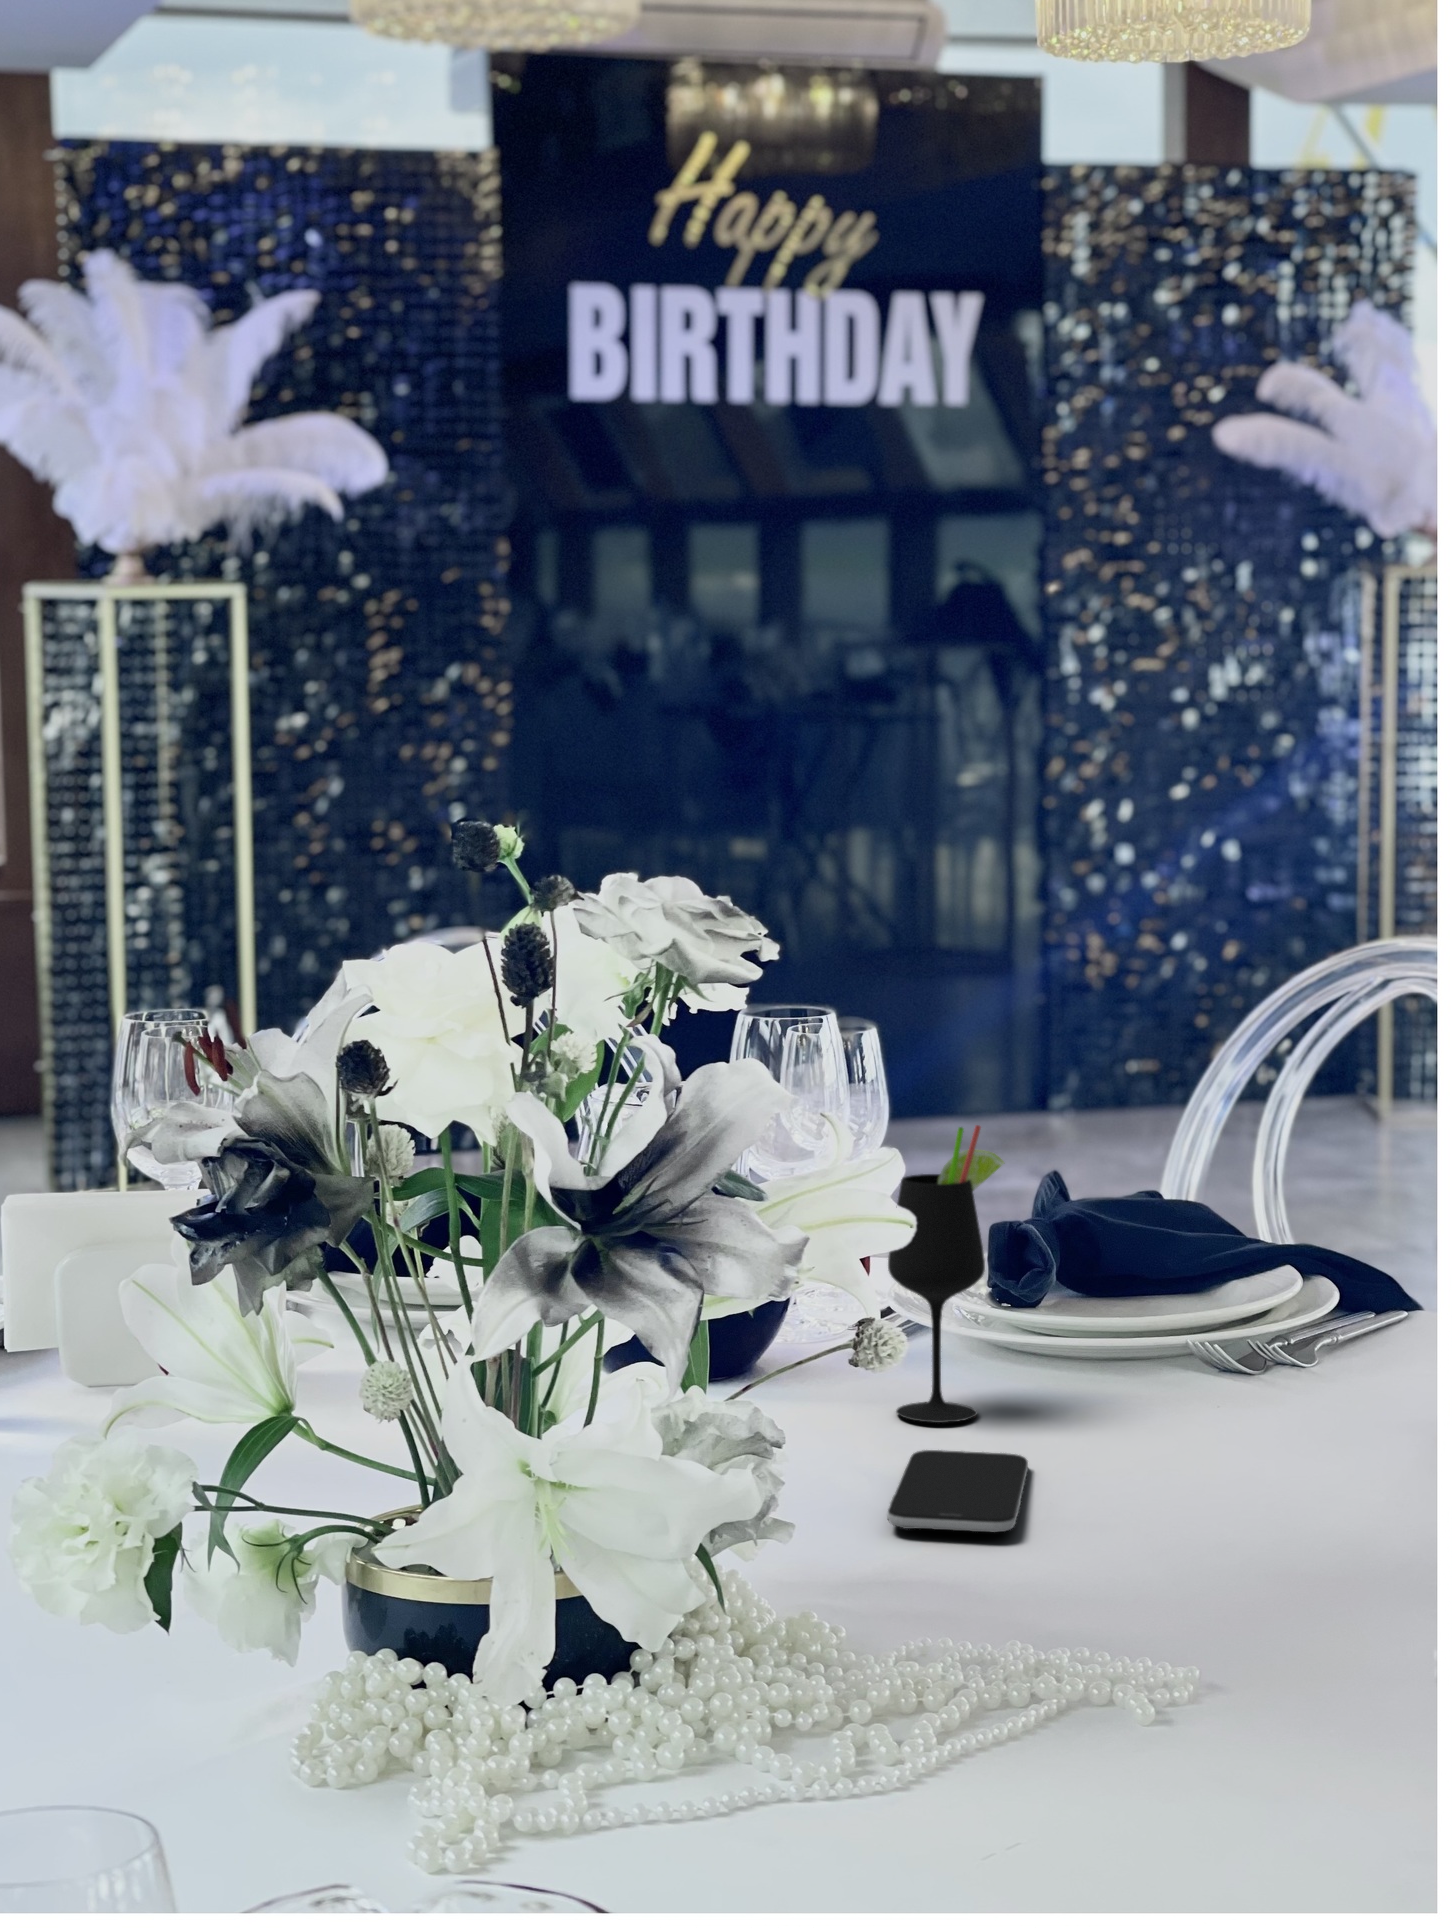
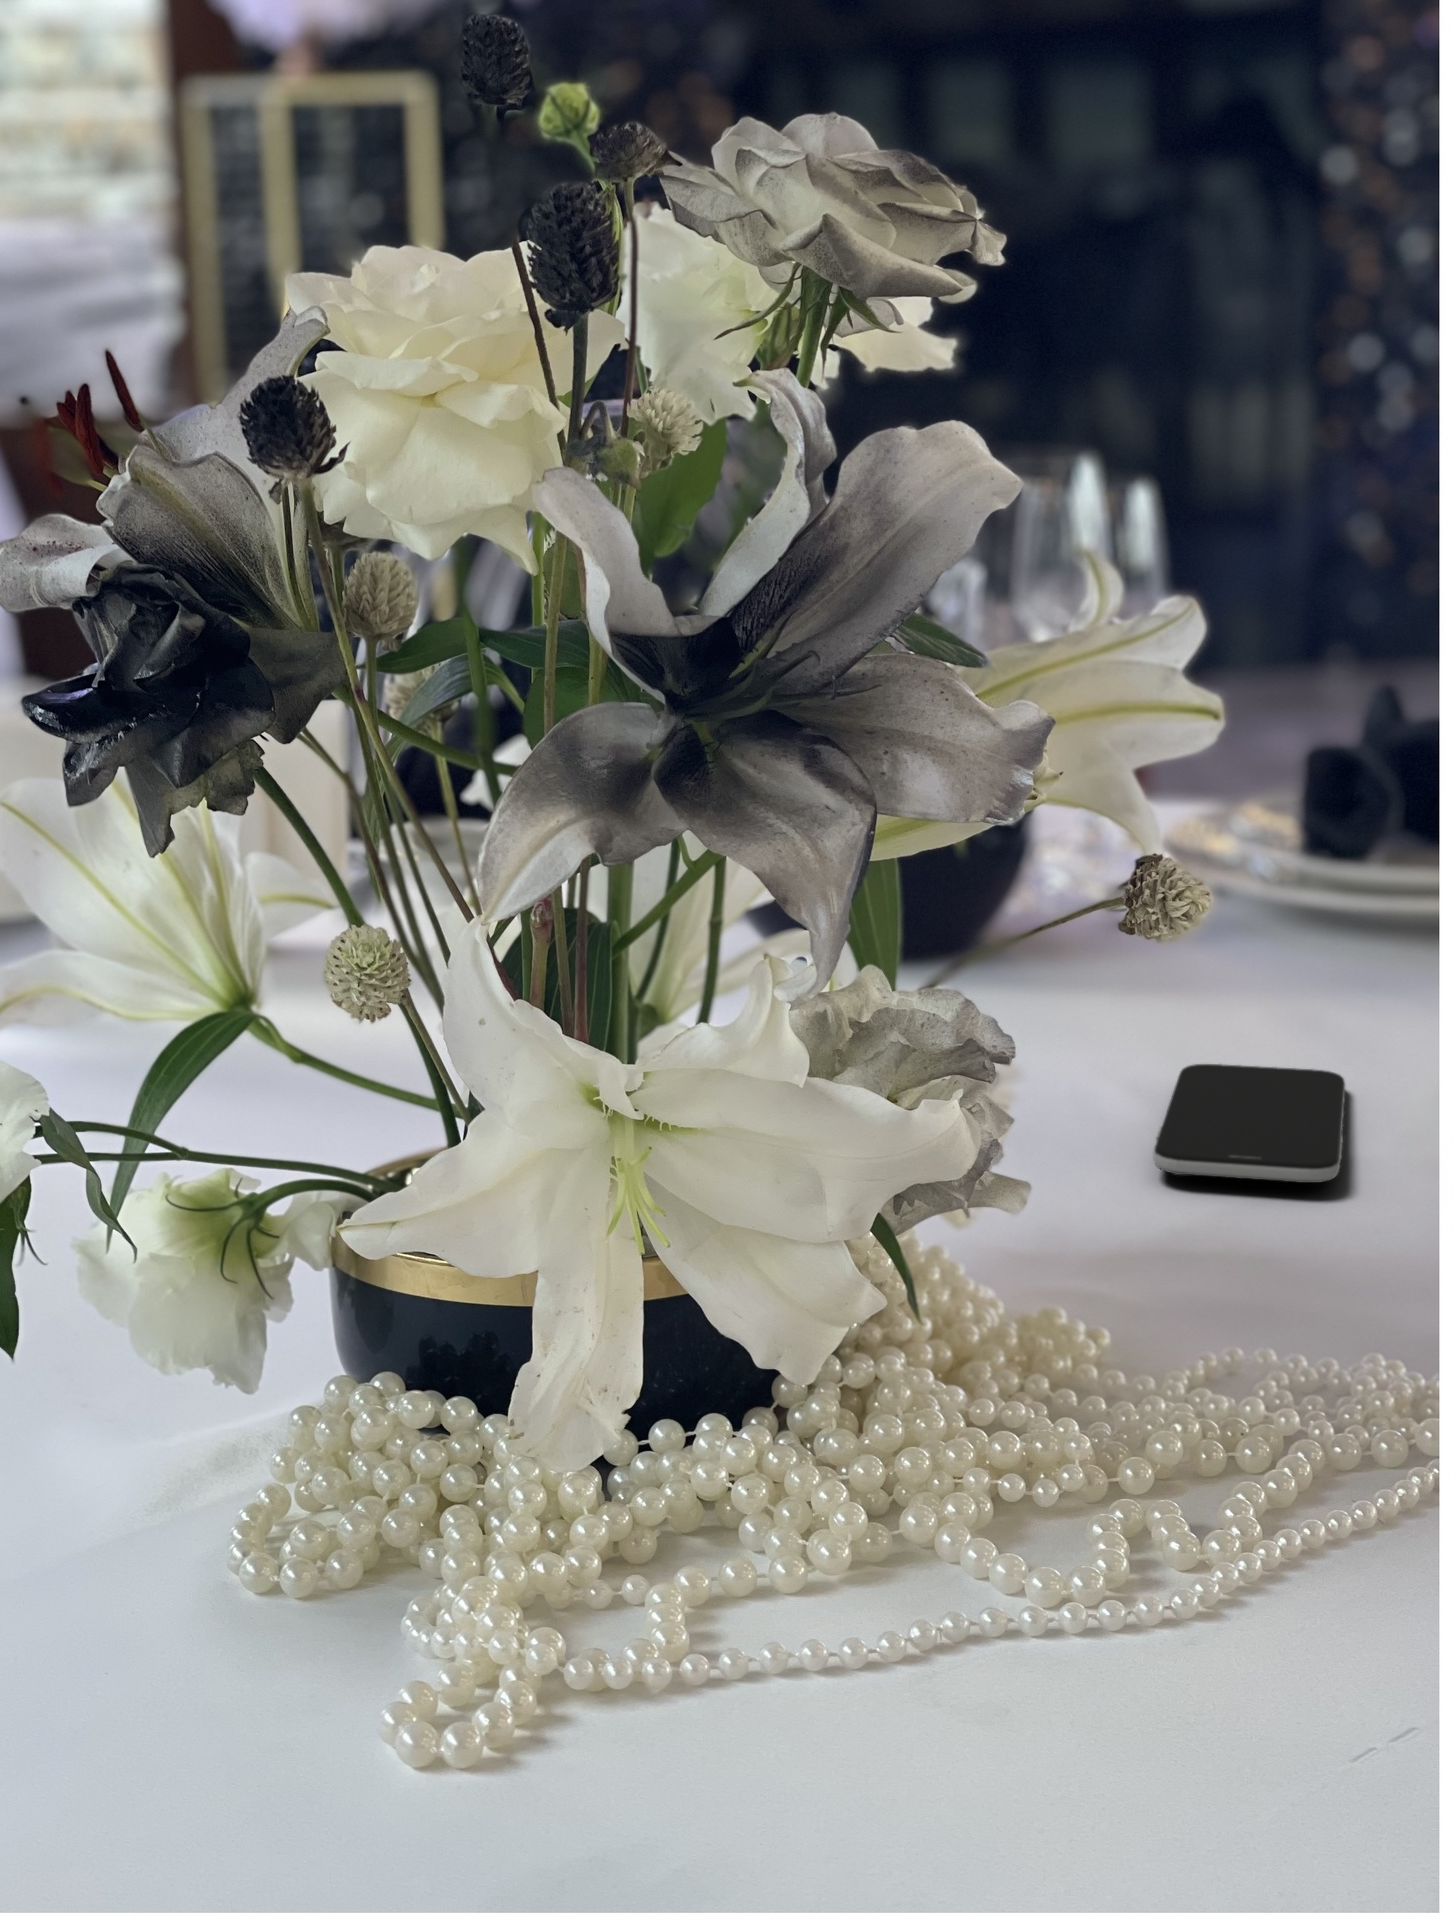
wine glass: present [888,1125,1004,1423] -> none [1148,621,1316,1026]

